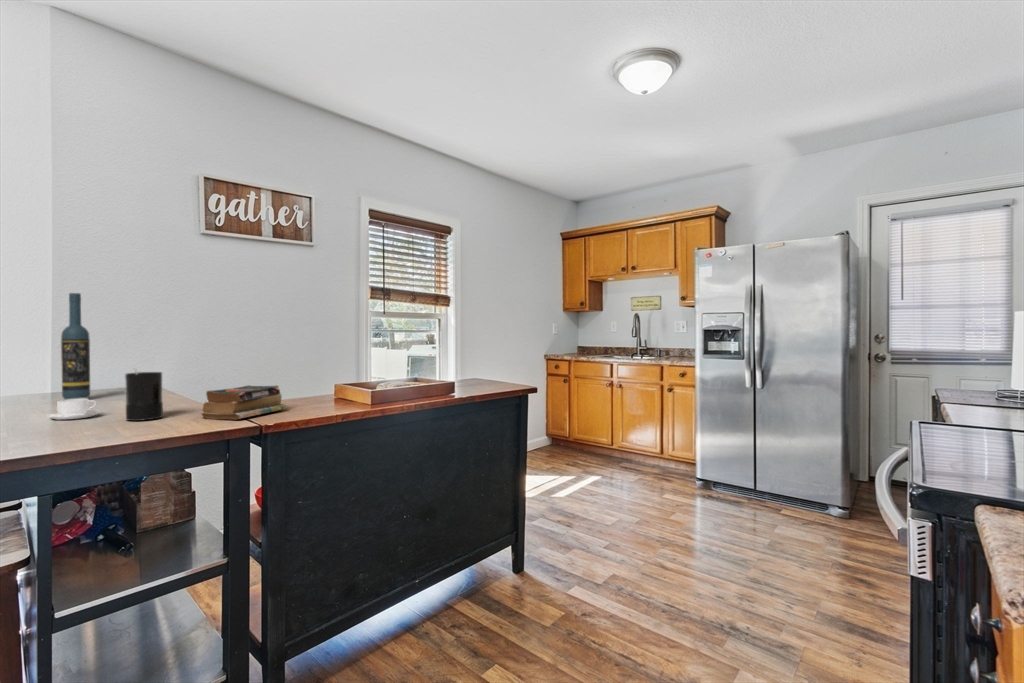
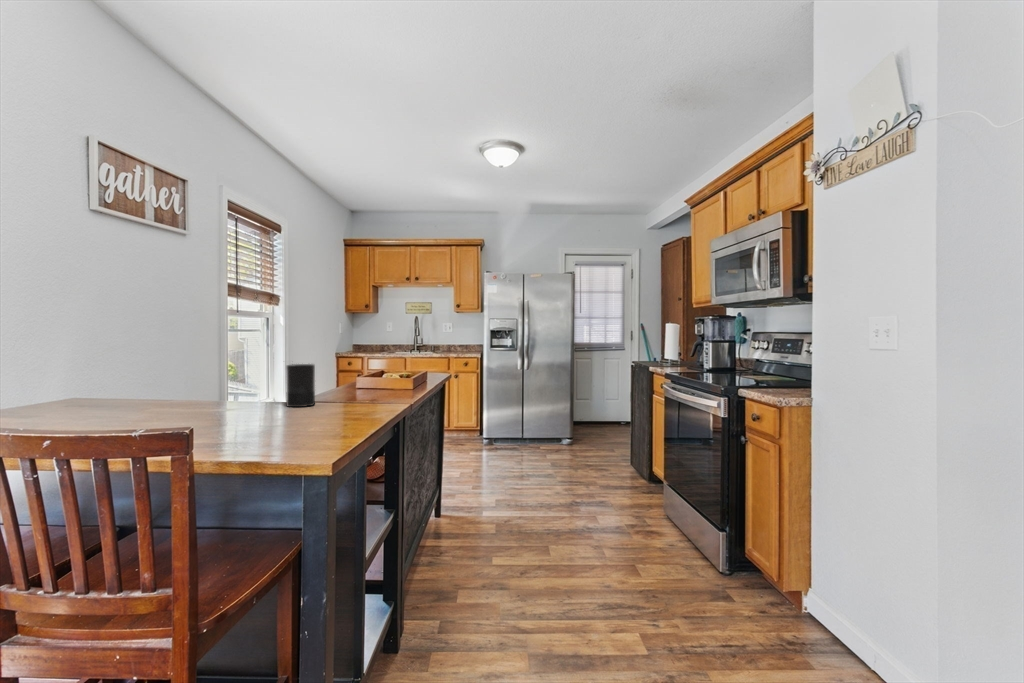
wine bottle: present [61,293,90,400] -> none [84,282,117,407]
book: present [201,386,287,420] -> none [334,374,381,401]
coffee cup: present [47,398,100,420] -> none [207,392,252,413]

